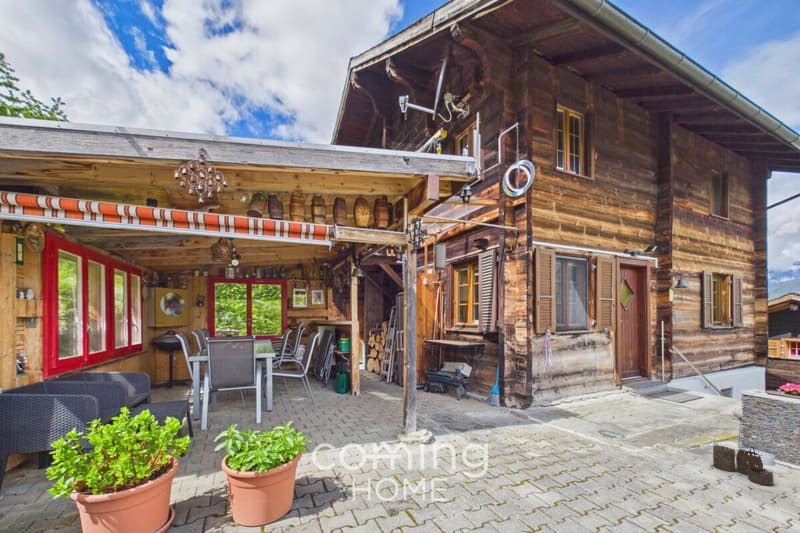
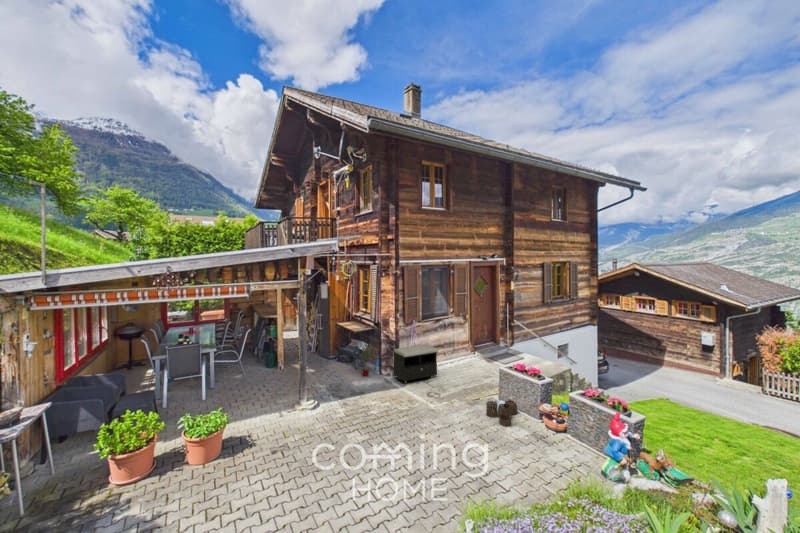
potted tree: none [468,358,496,407] -> present [361,343,377,376]
storage bench: none [520,366,588,419] -> present [394,344,438,383]

